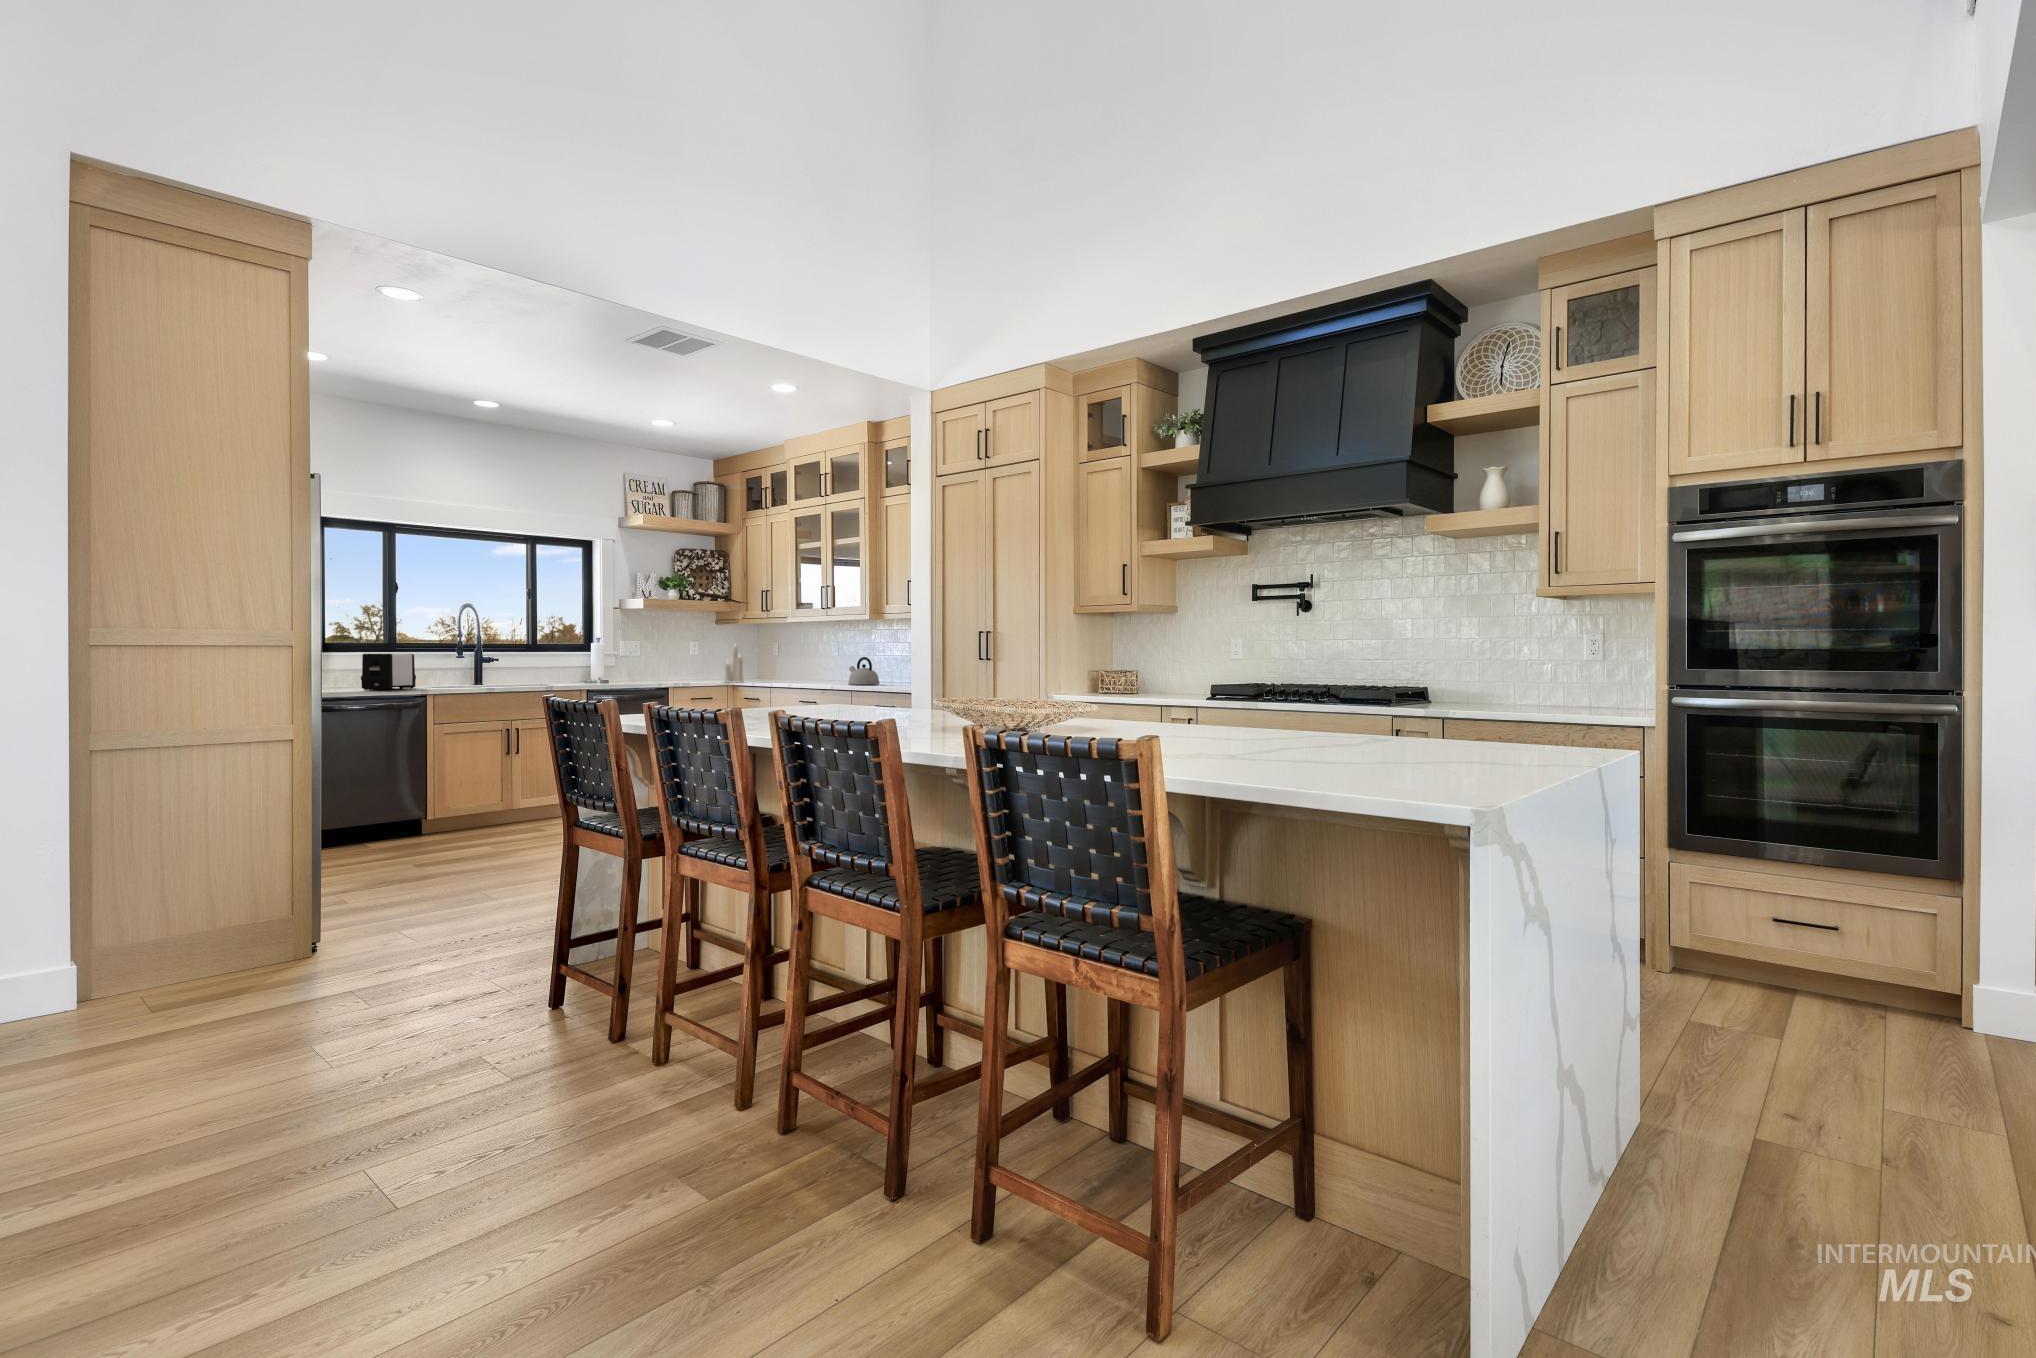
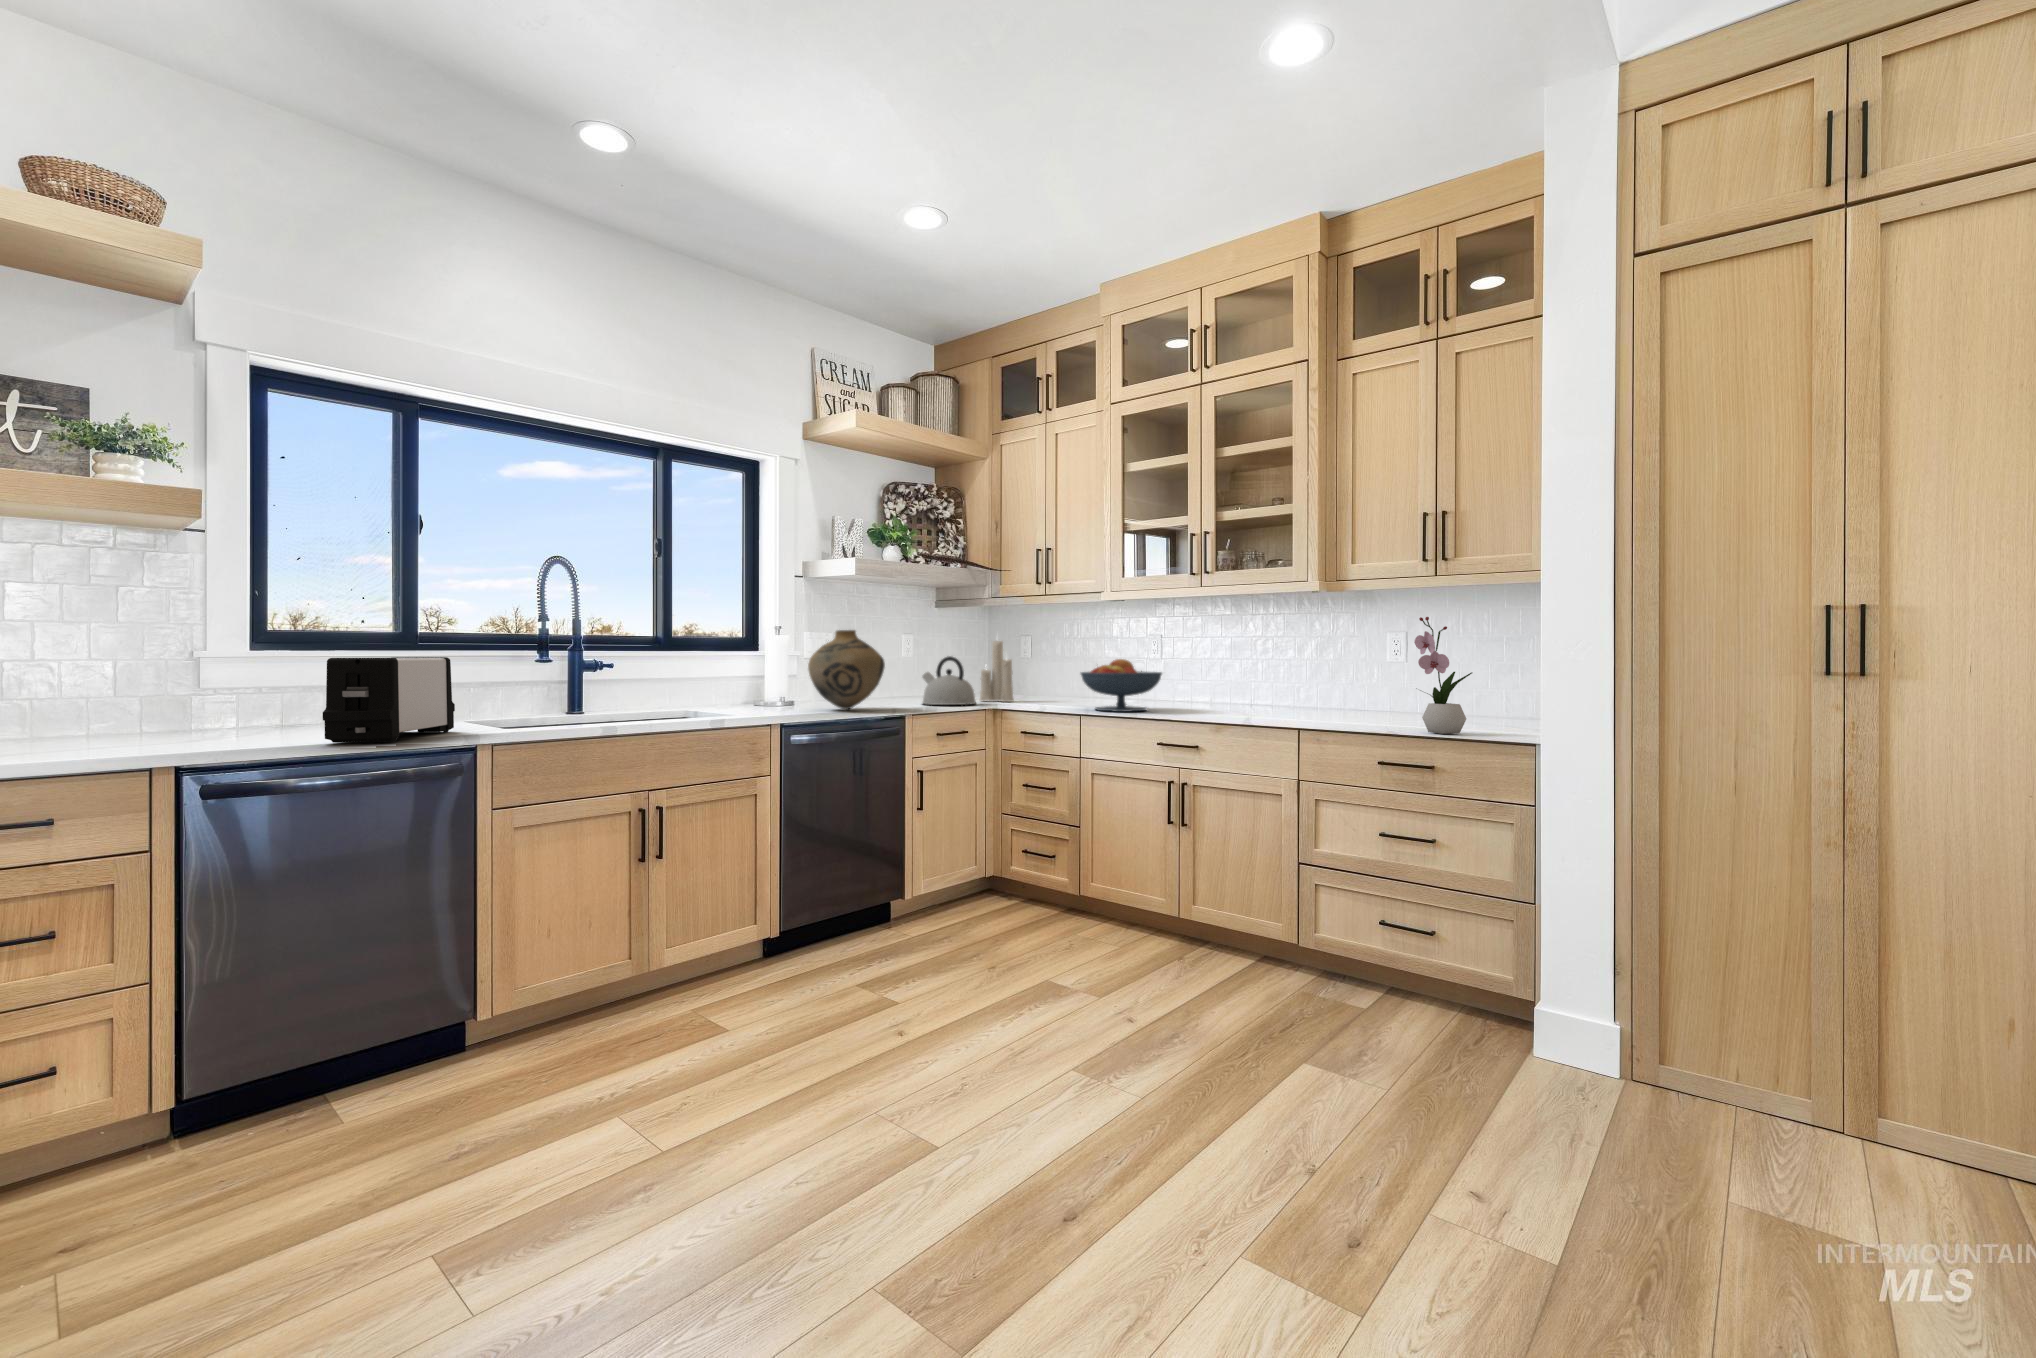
flower arrangement: none [885,635,909,692] -> present [1414,617,1472,734]
vase: none [607,640,651,684] -> present [808,630,885,709]
fruit bowl: none [762,657,809,685] -> present [1081,659,1162,712]
kettle: present [848,657,880,685] -> present [923,656,976,705]

